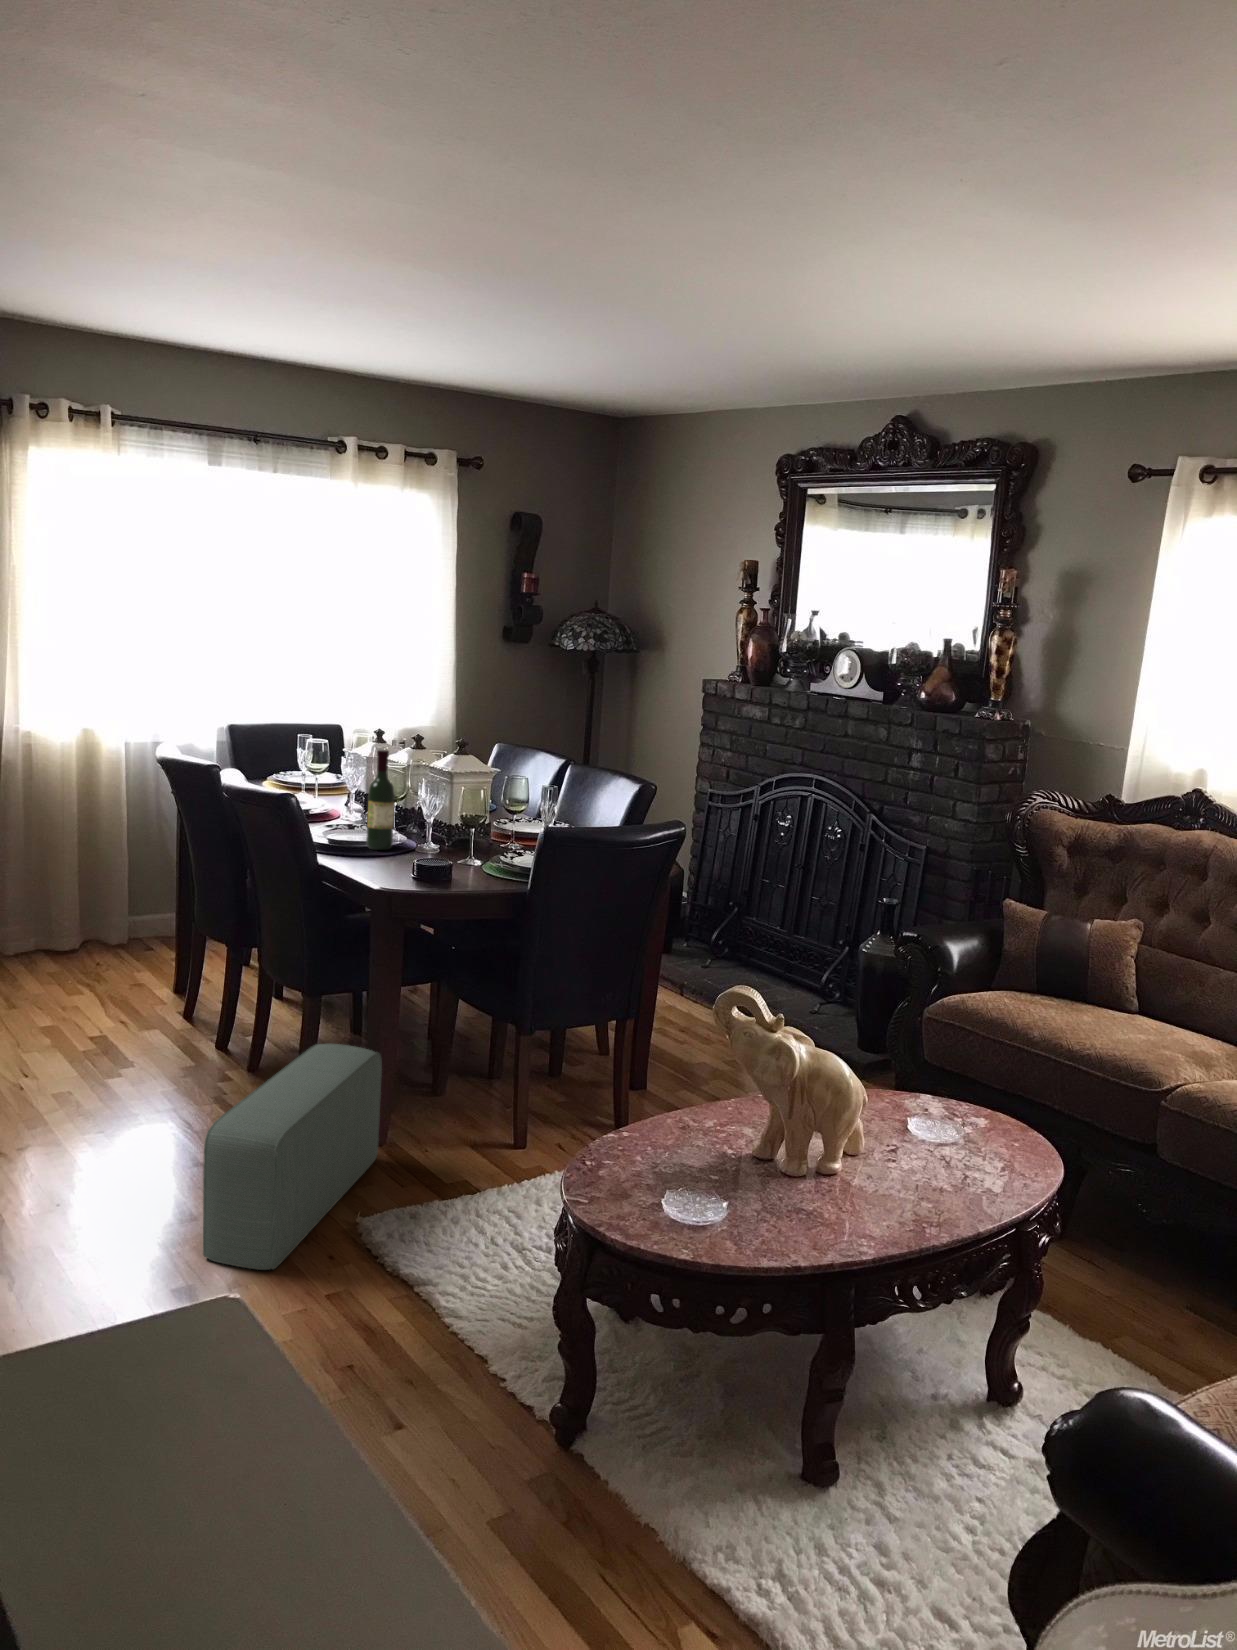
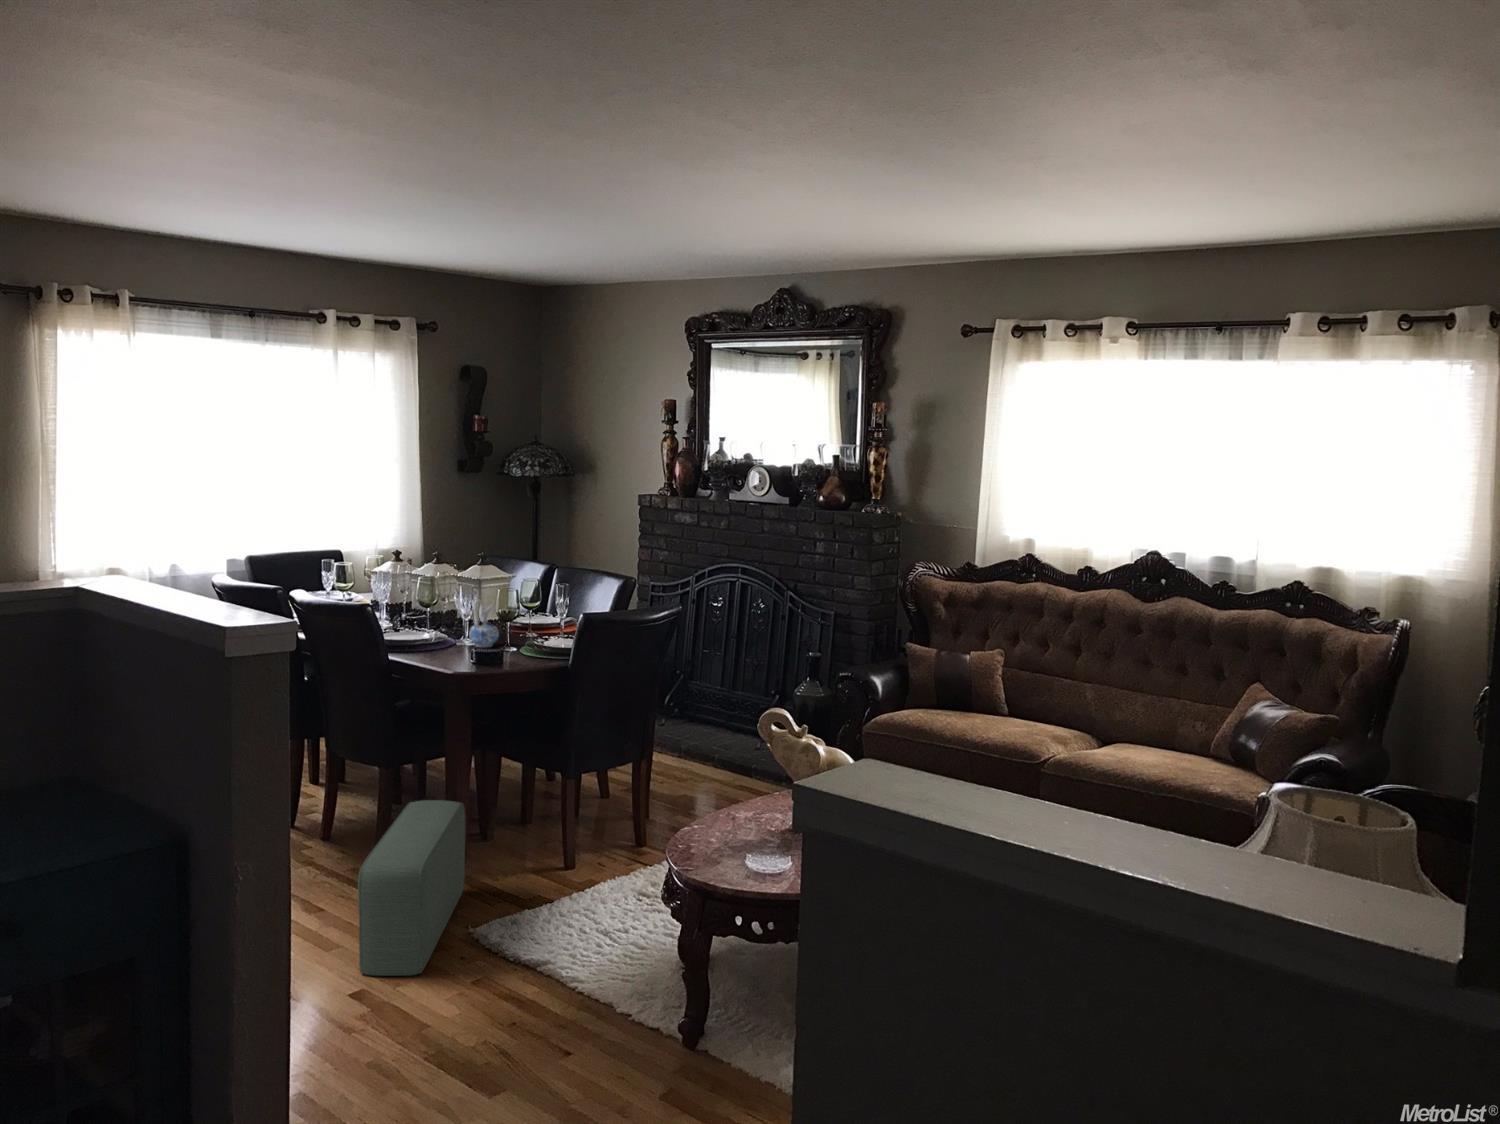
wine bottle: present [366,749,395,850] -> none [419,564,441,646]
ceramic pitcher: none [425,798,461,858] -> present [469,599,499,647]

